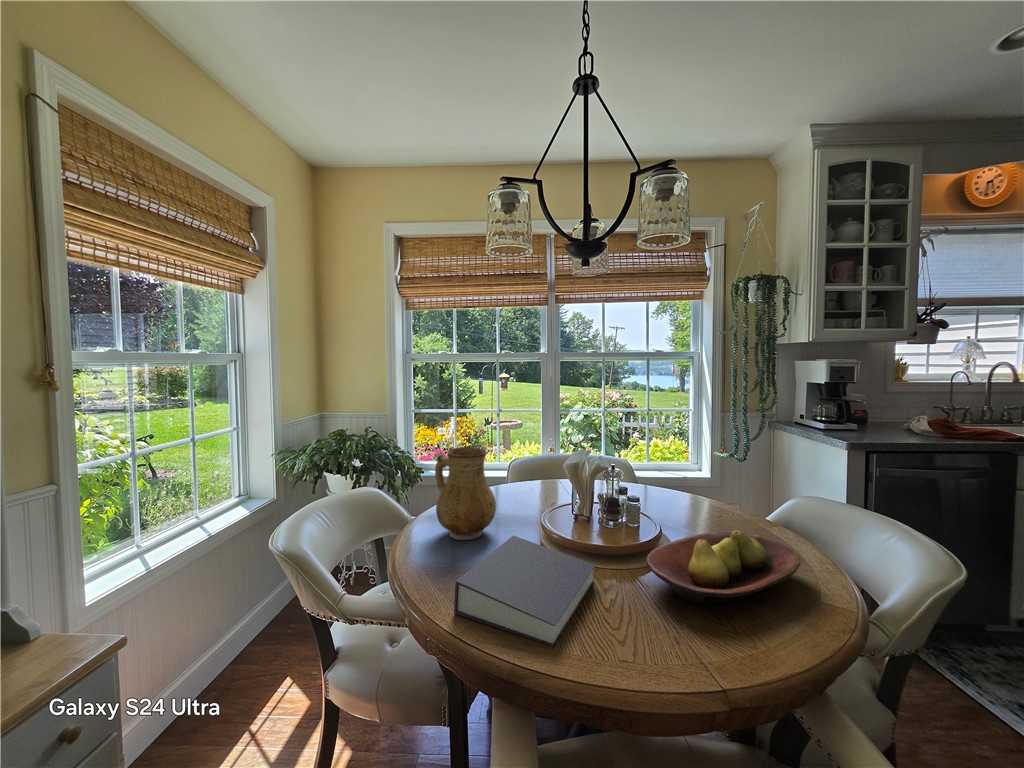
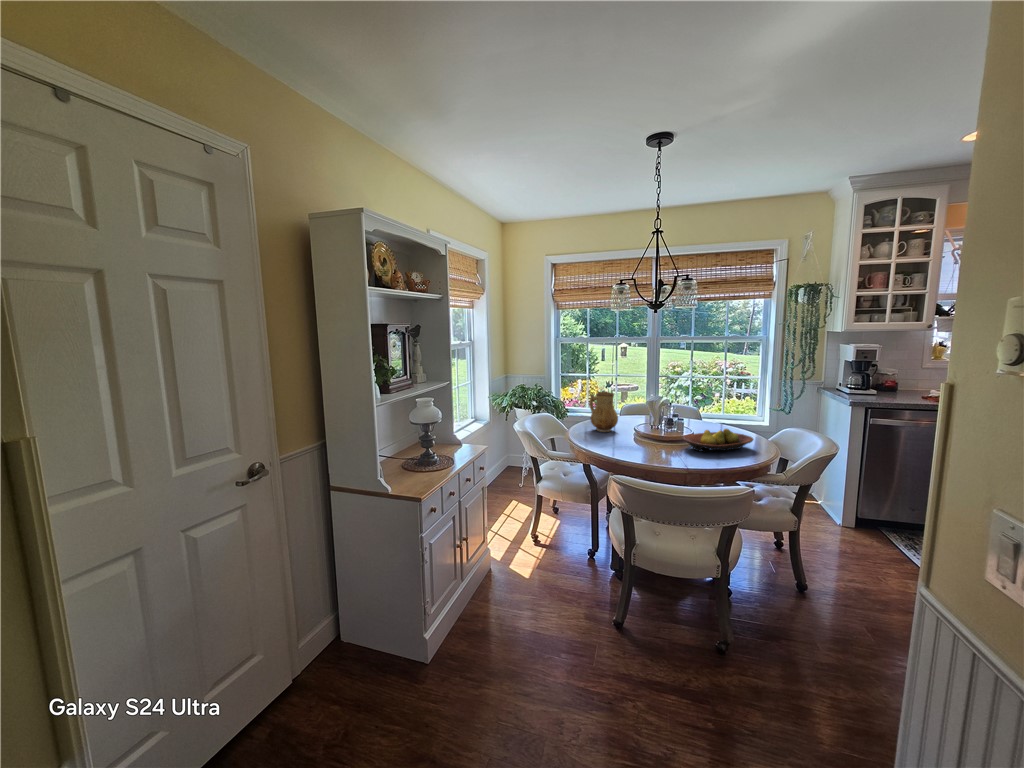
book: present [454,536,596,646] -> none [605,428,661,455]

